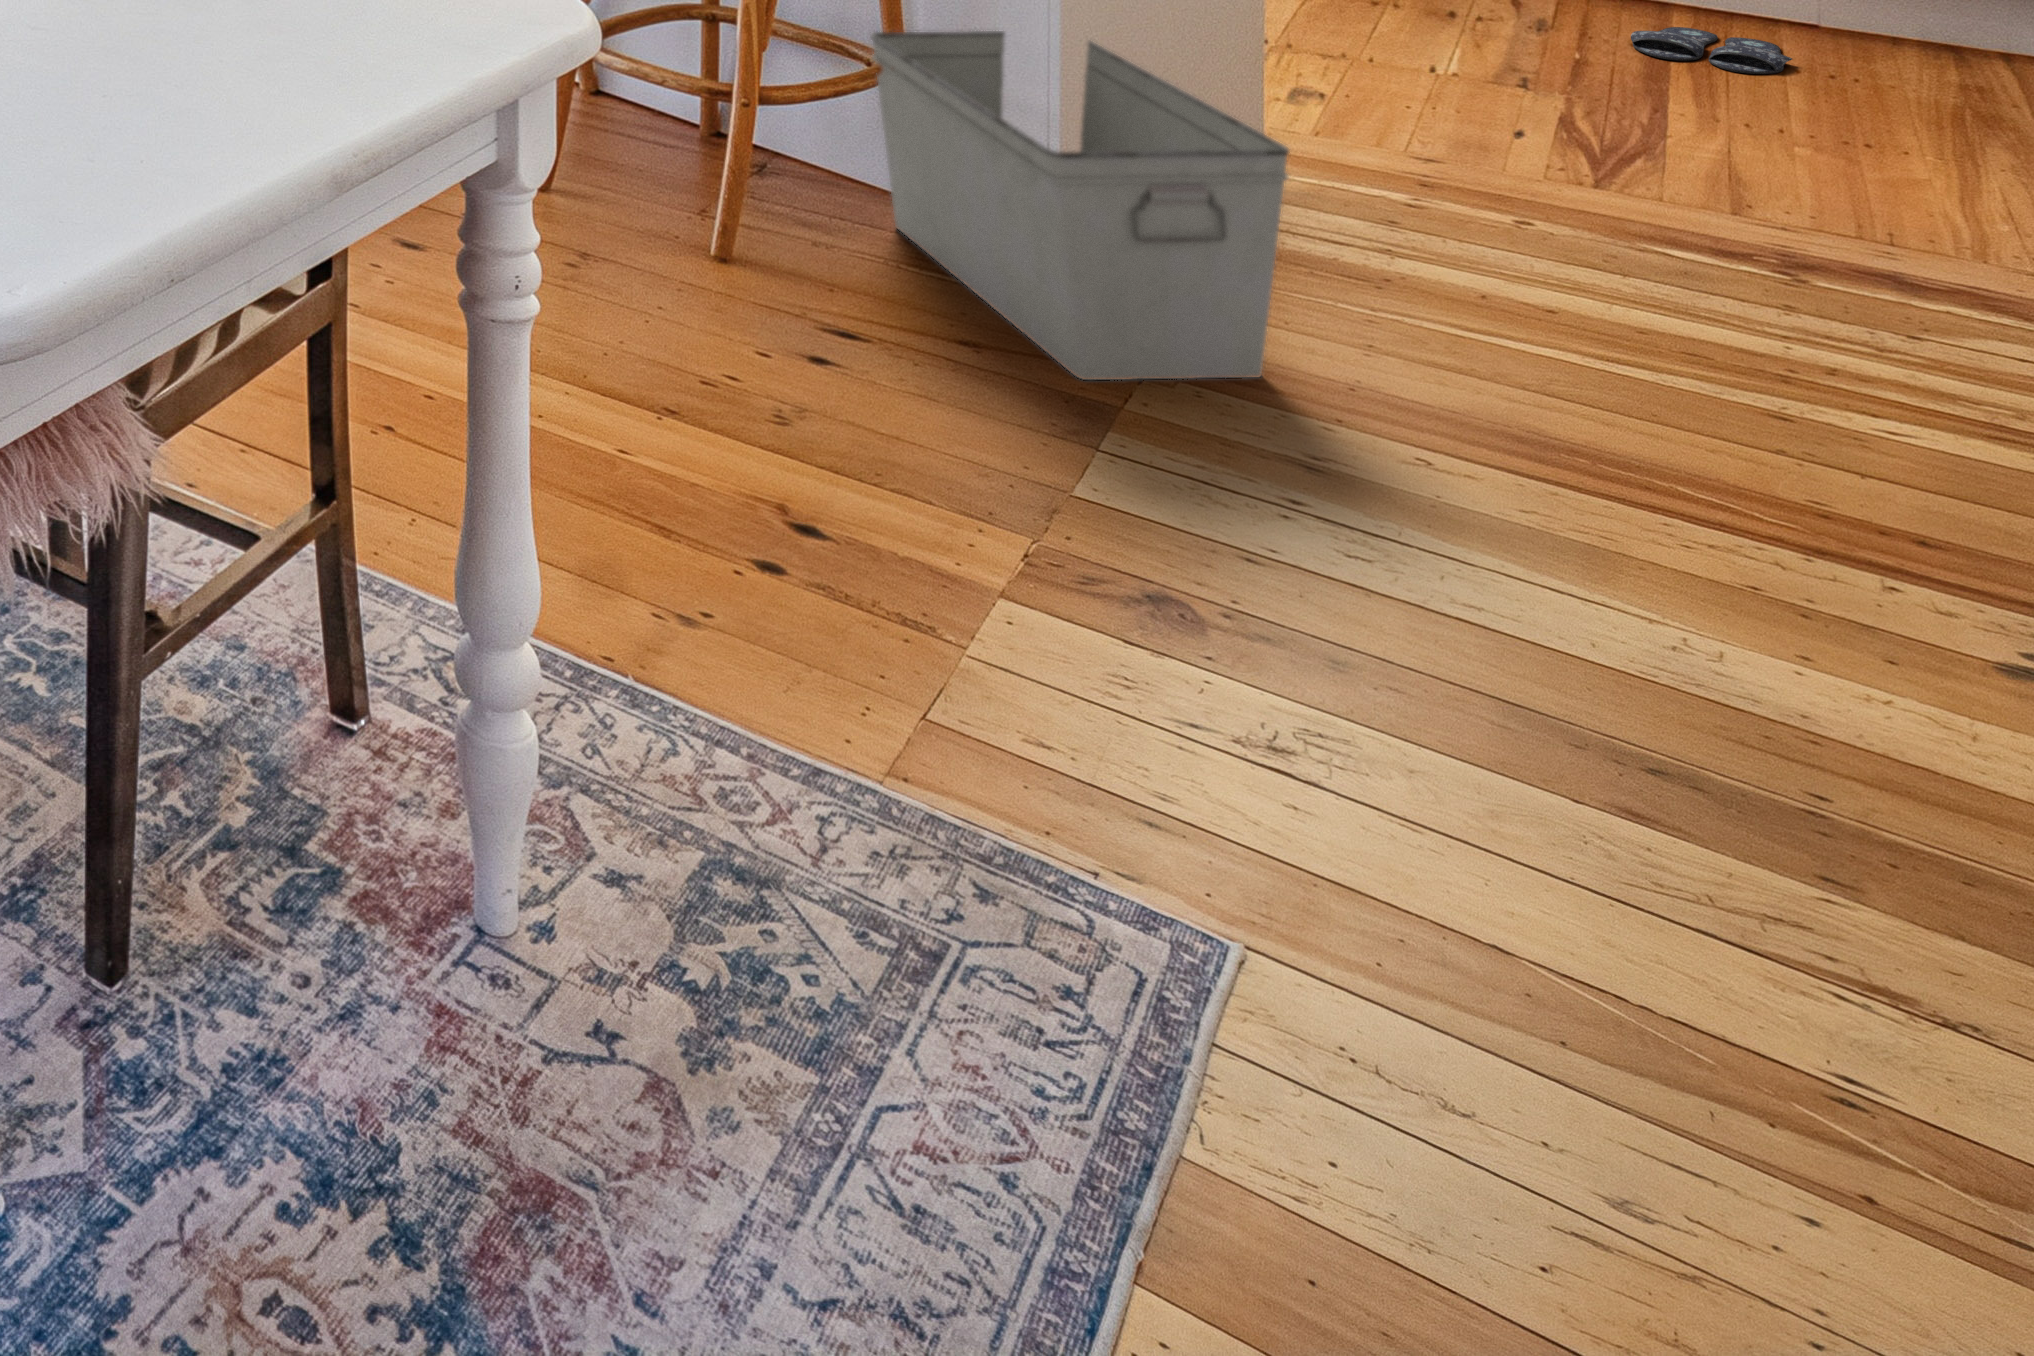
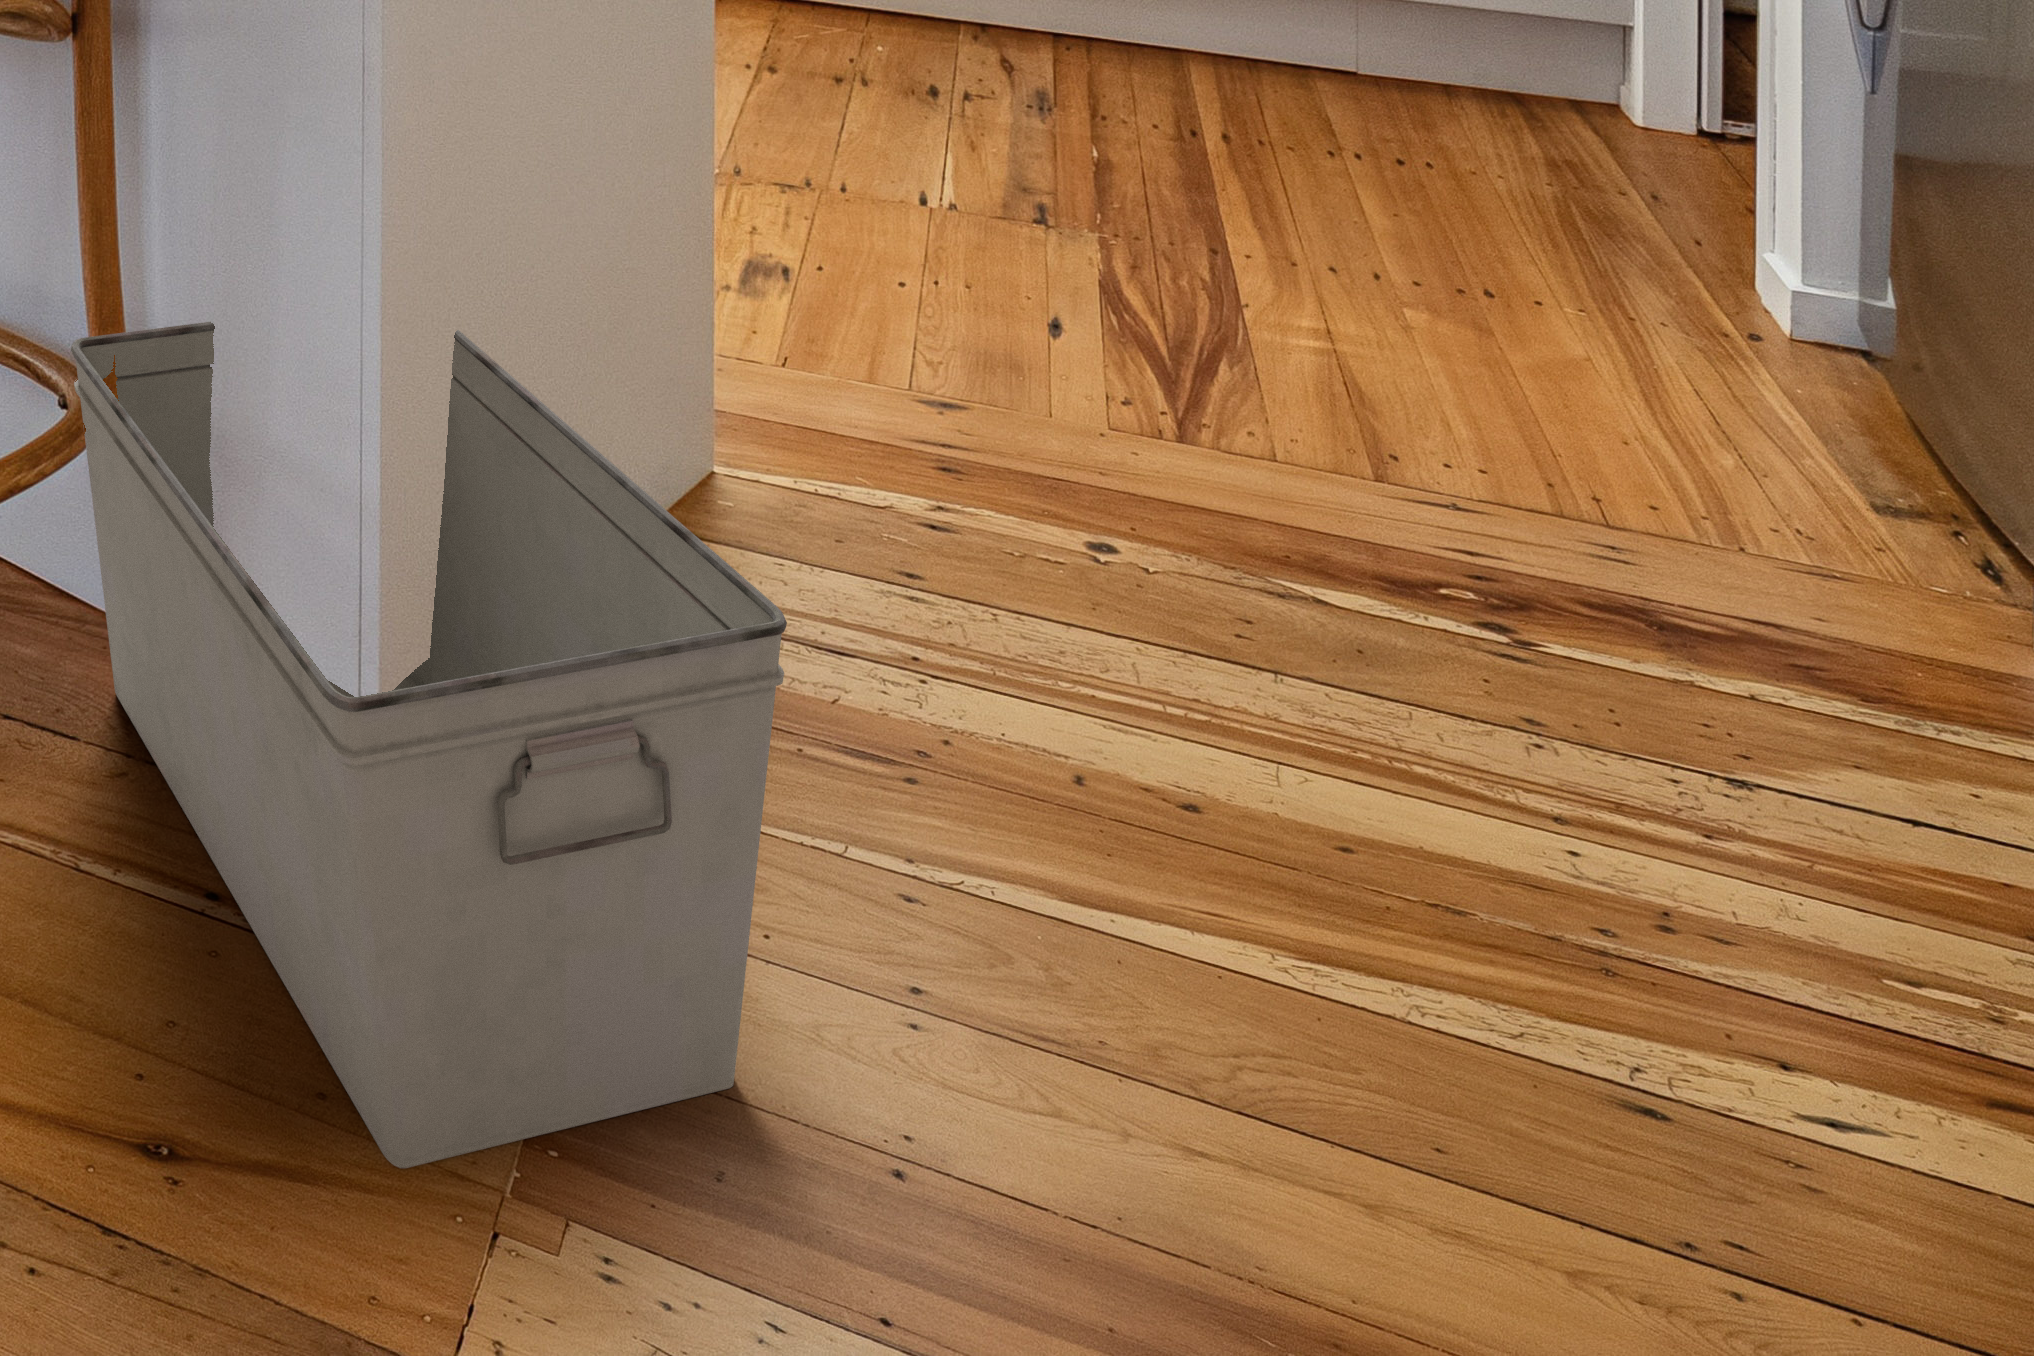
slippers: present [1631,27,1792,74] -> none [1154,98,1351,174]

